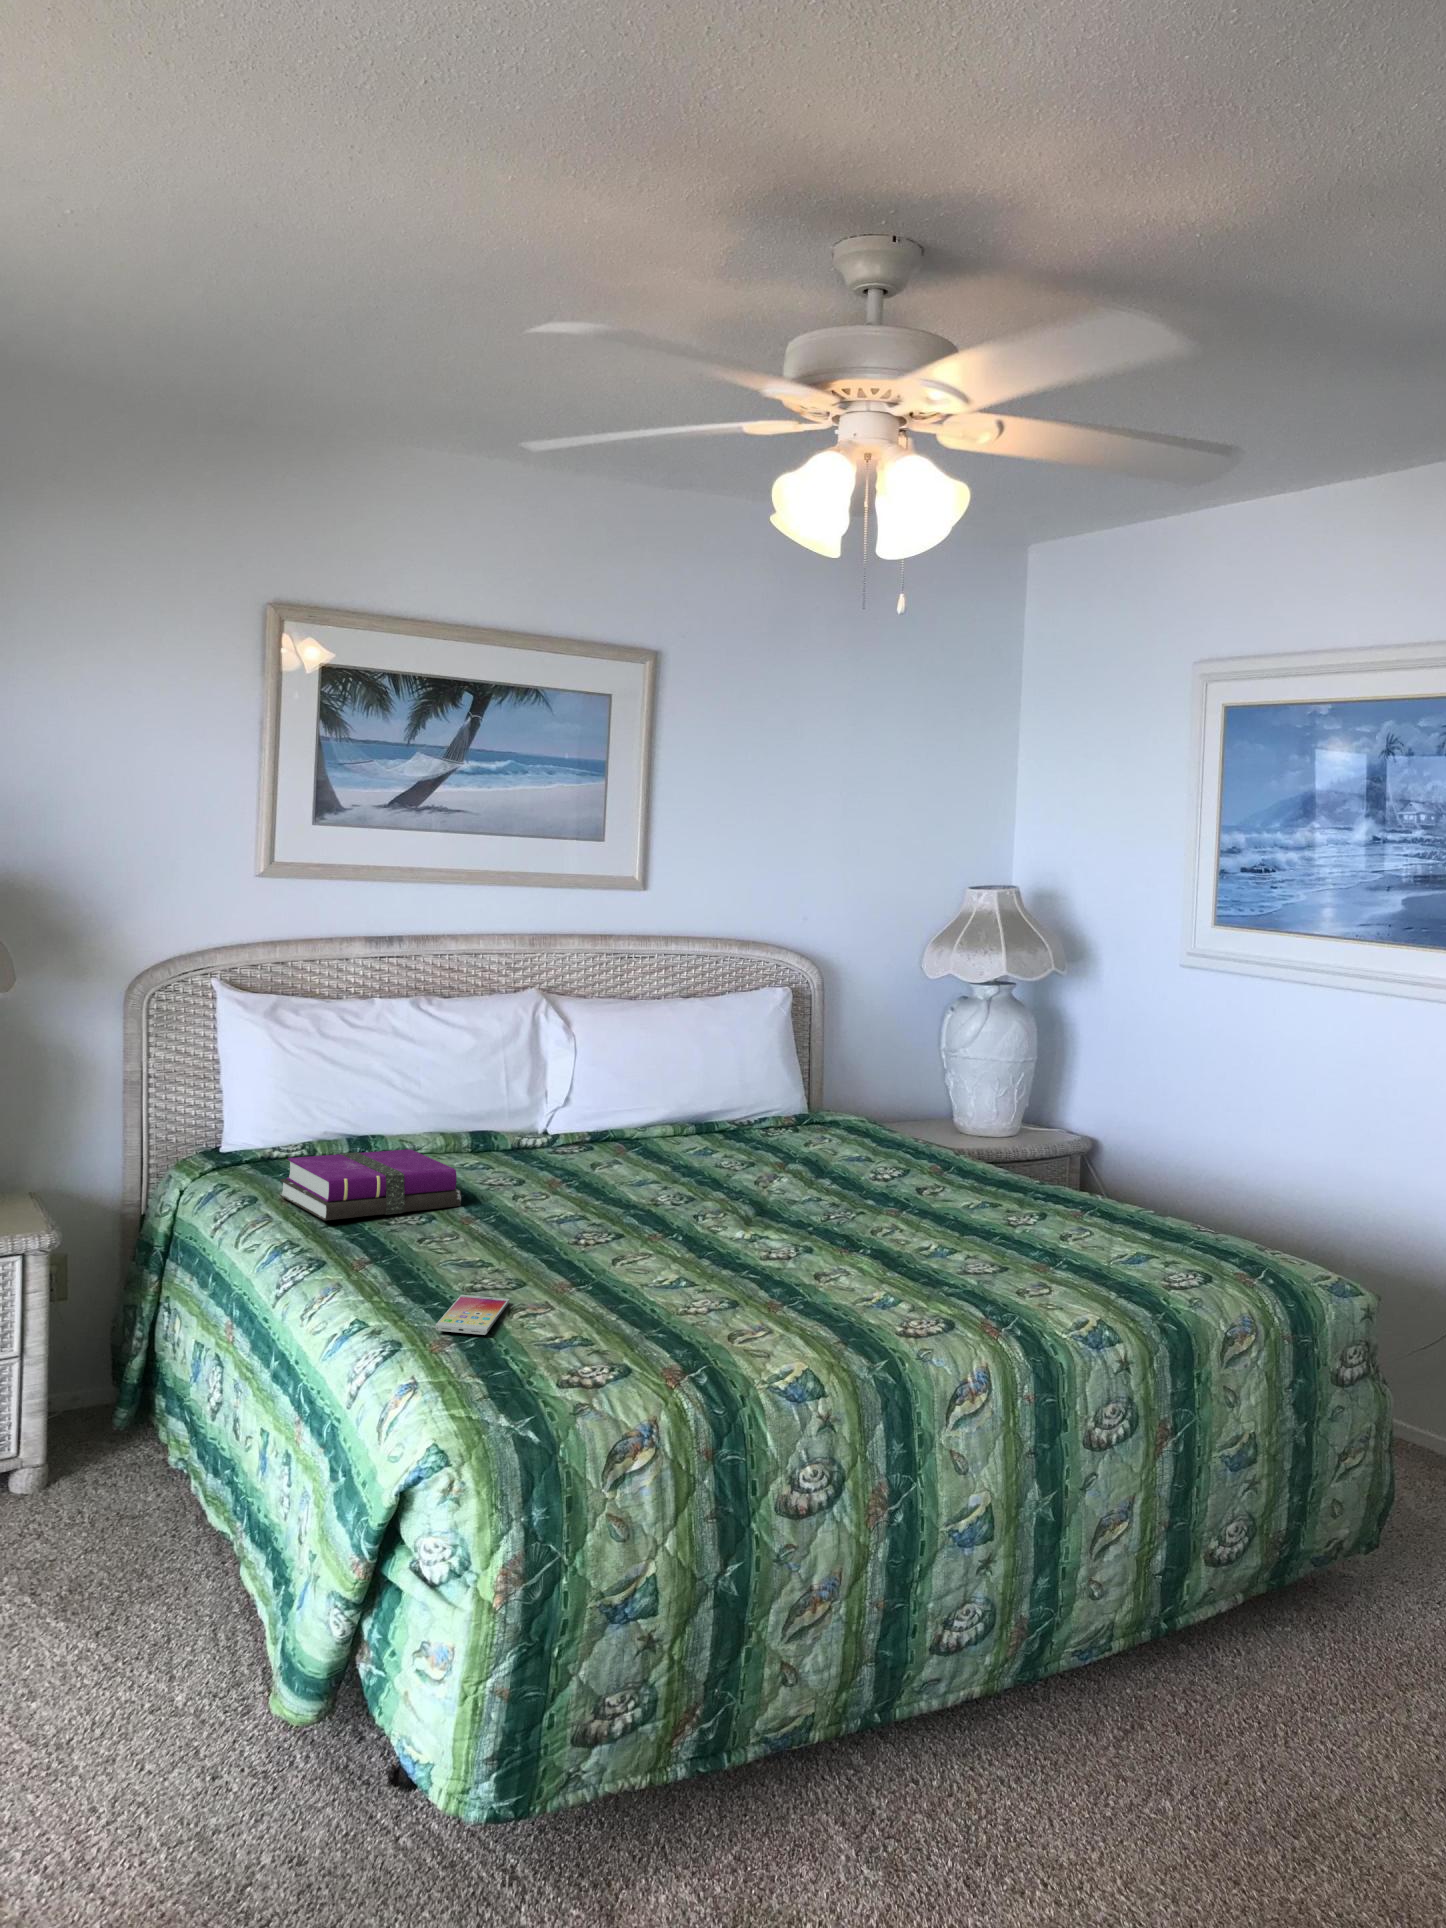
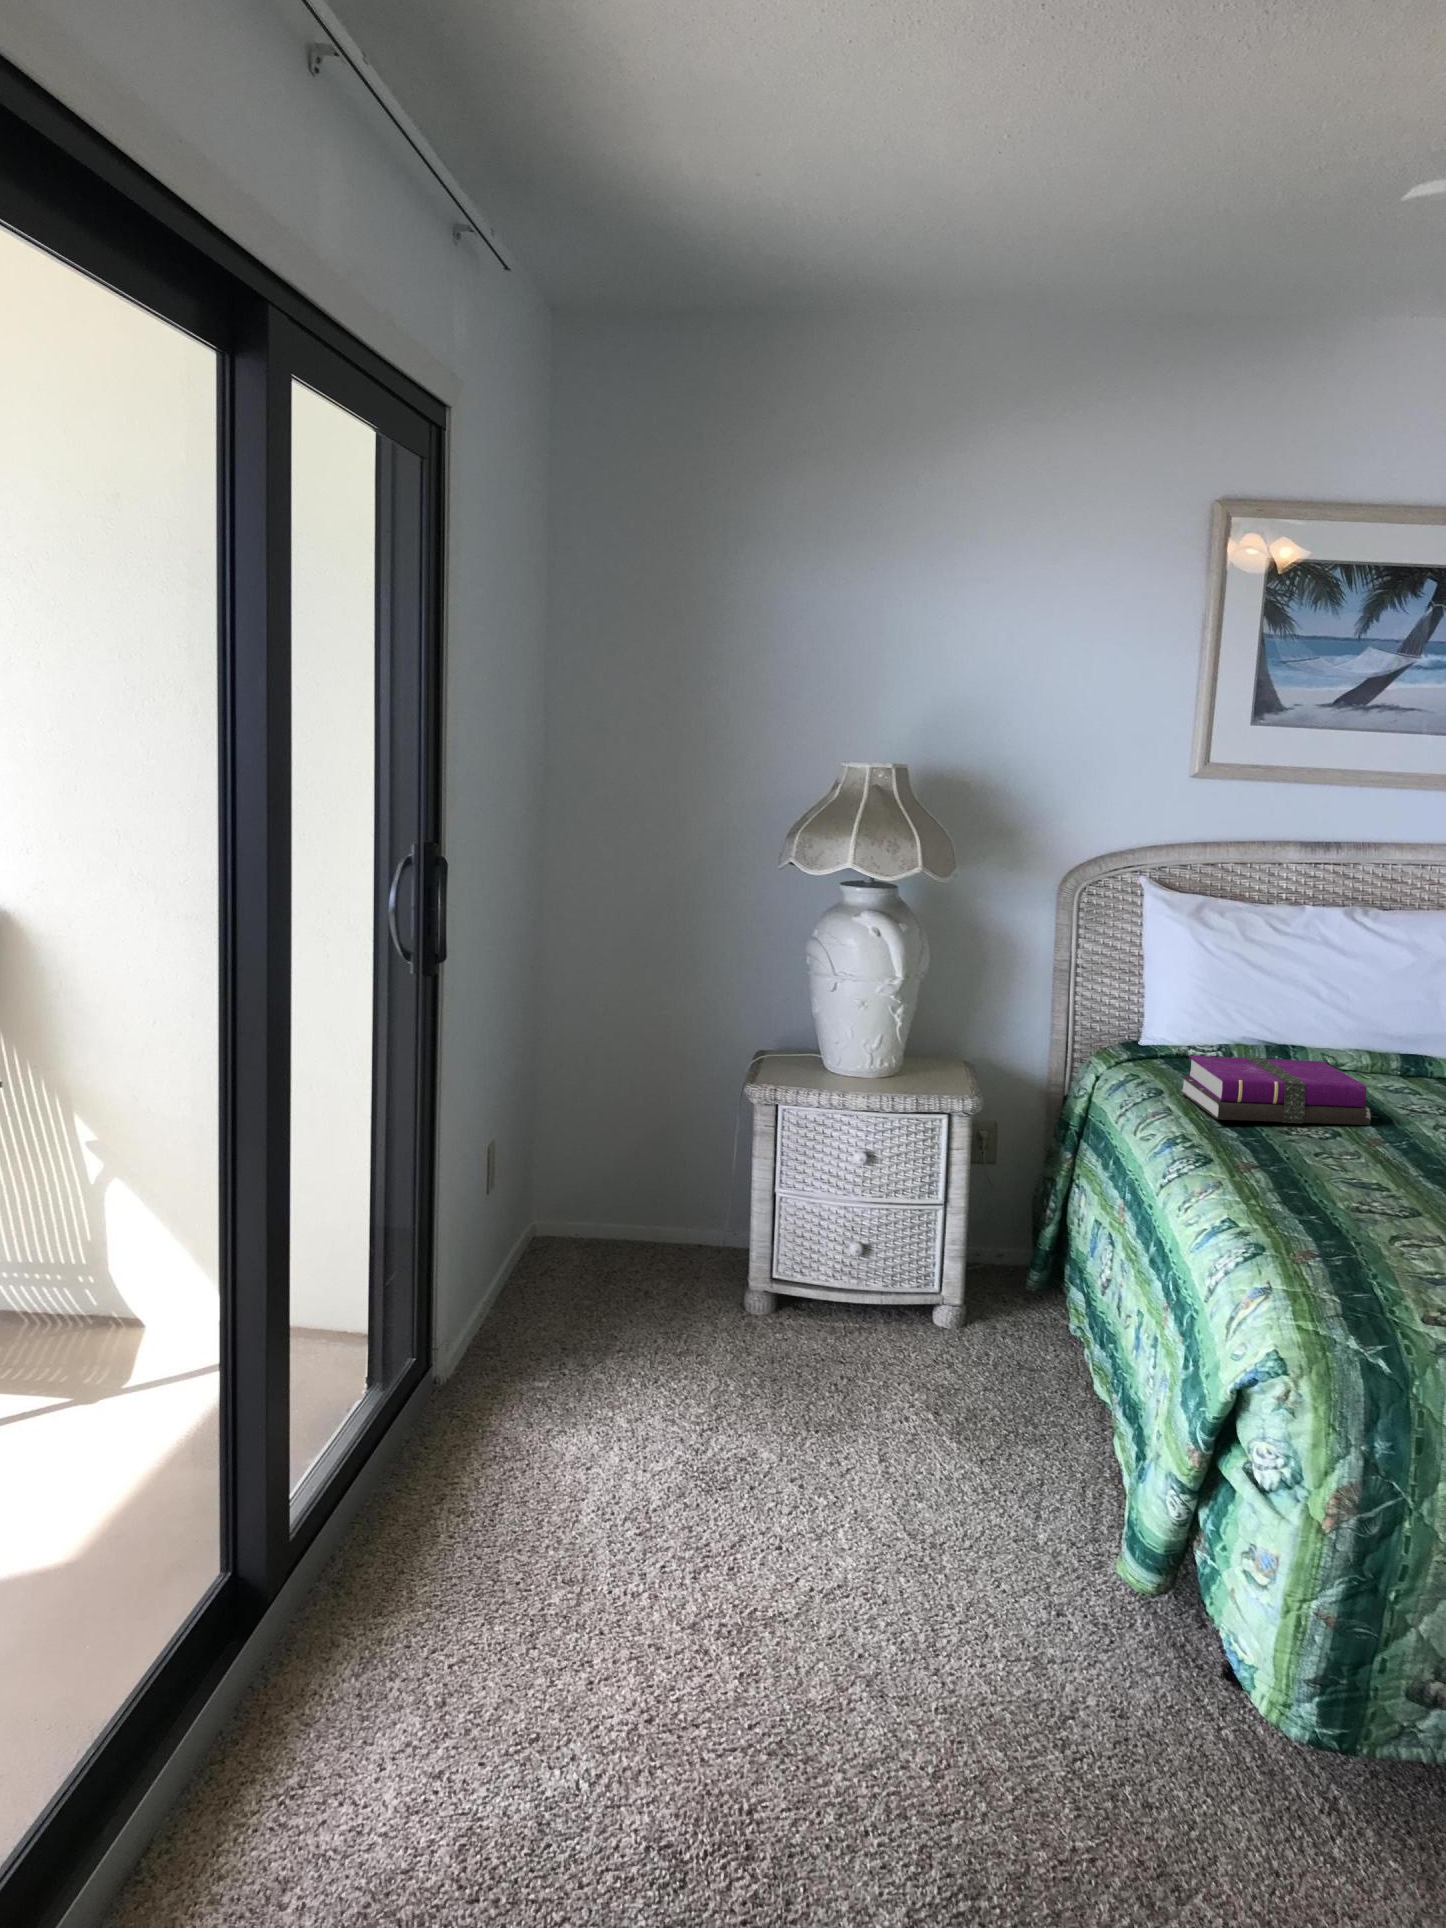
smartphone: present [435,1295,509,1335] -> none [1300,1210,1395,1253]

